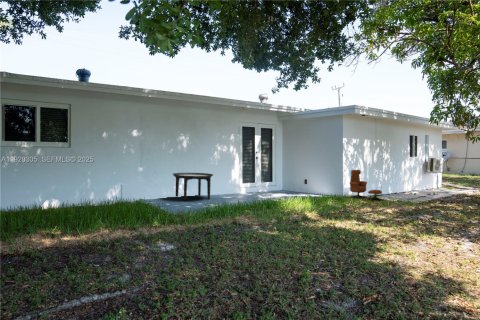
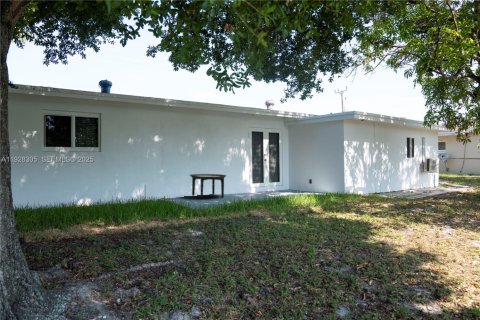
lounge chair: present [350,170,382,201] -> none [350,170,380,198]

